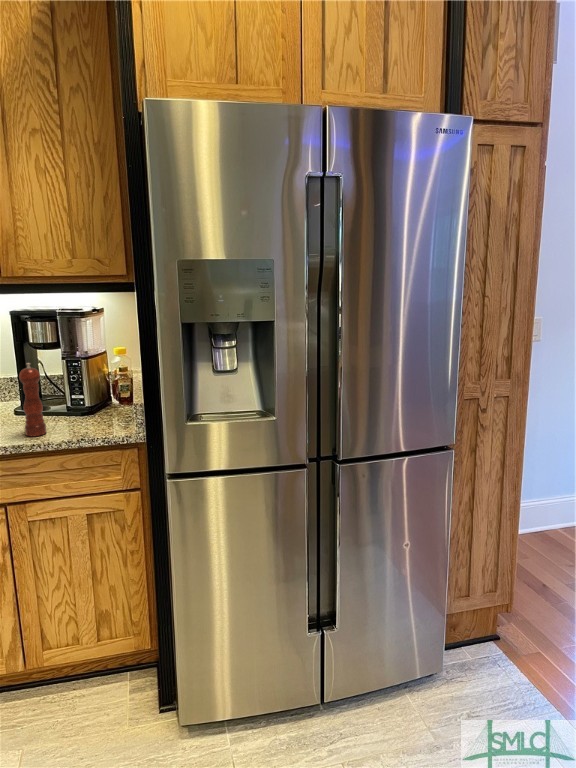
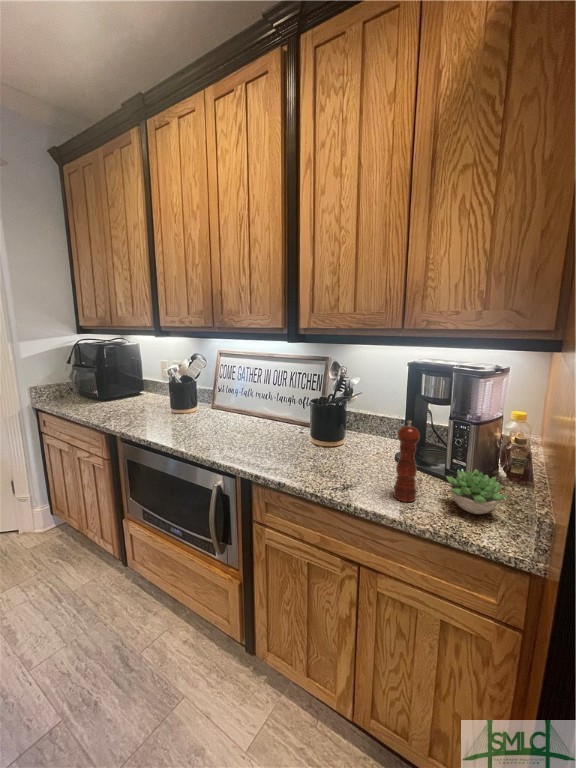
succulent plant: none [68,394,115,427] -> present [446,469,507,514]

